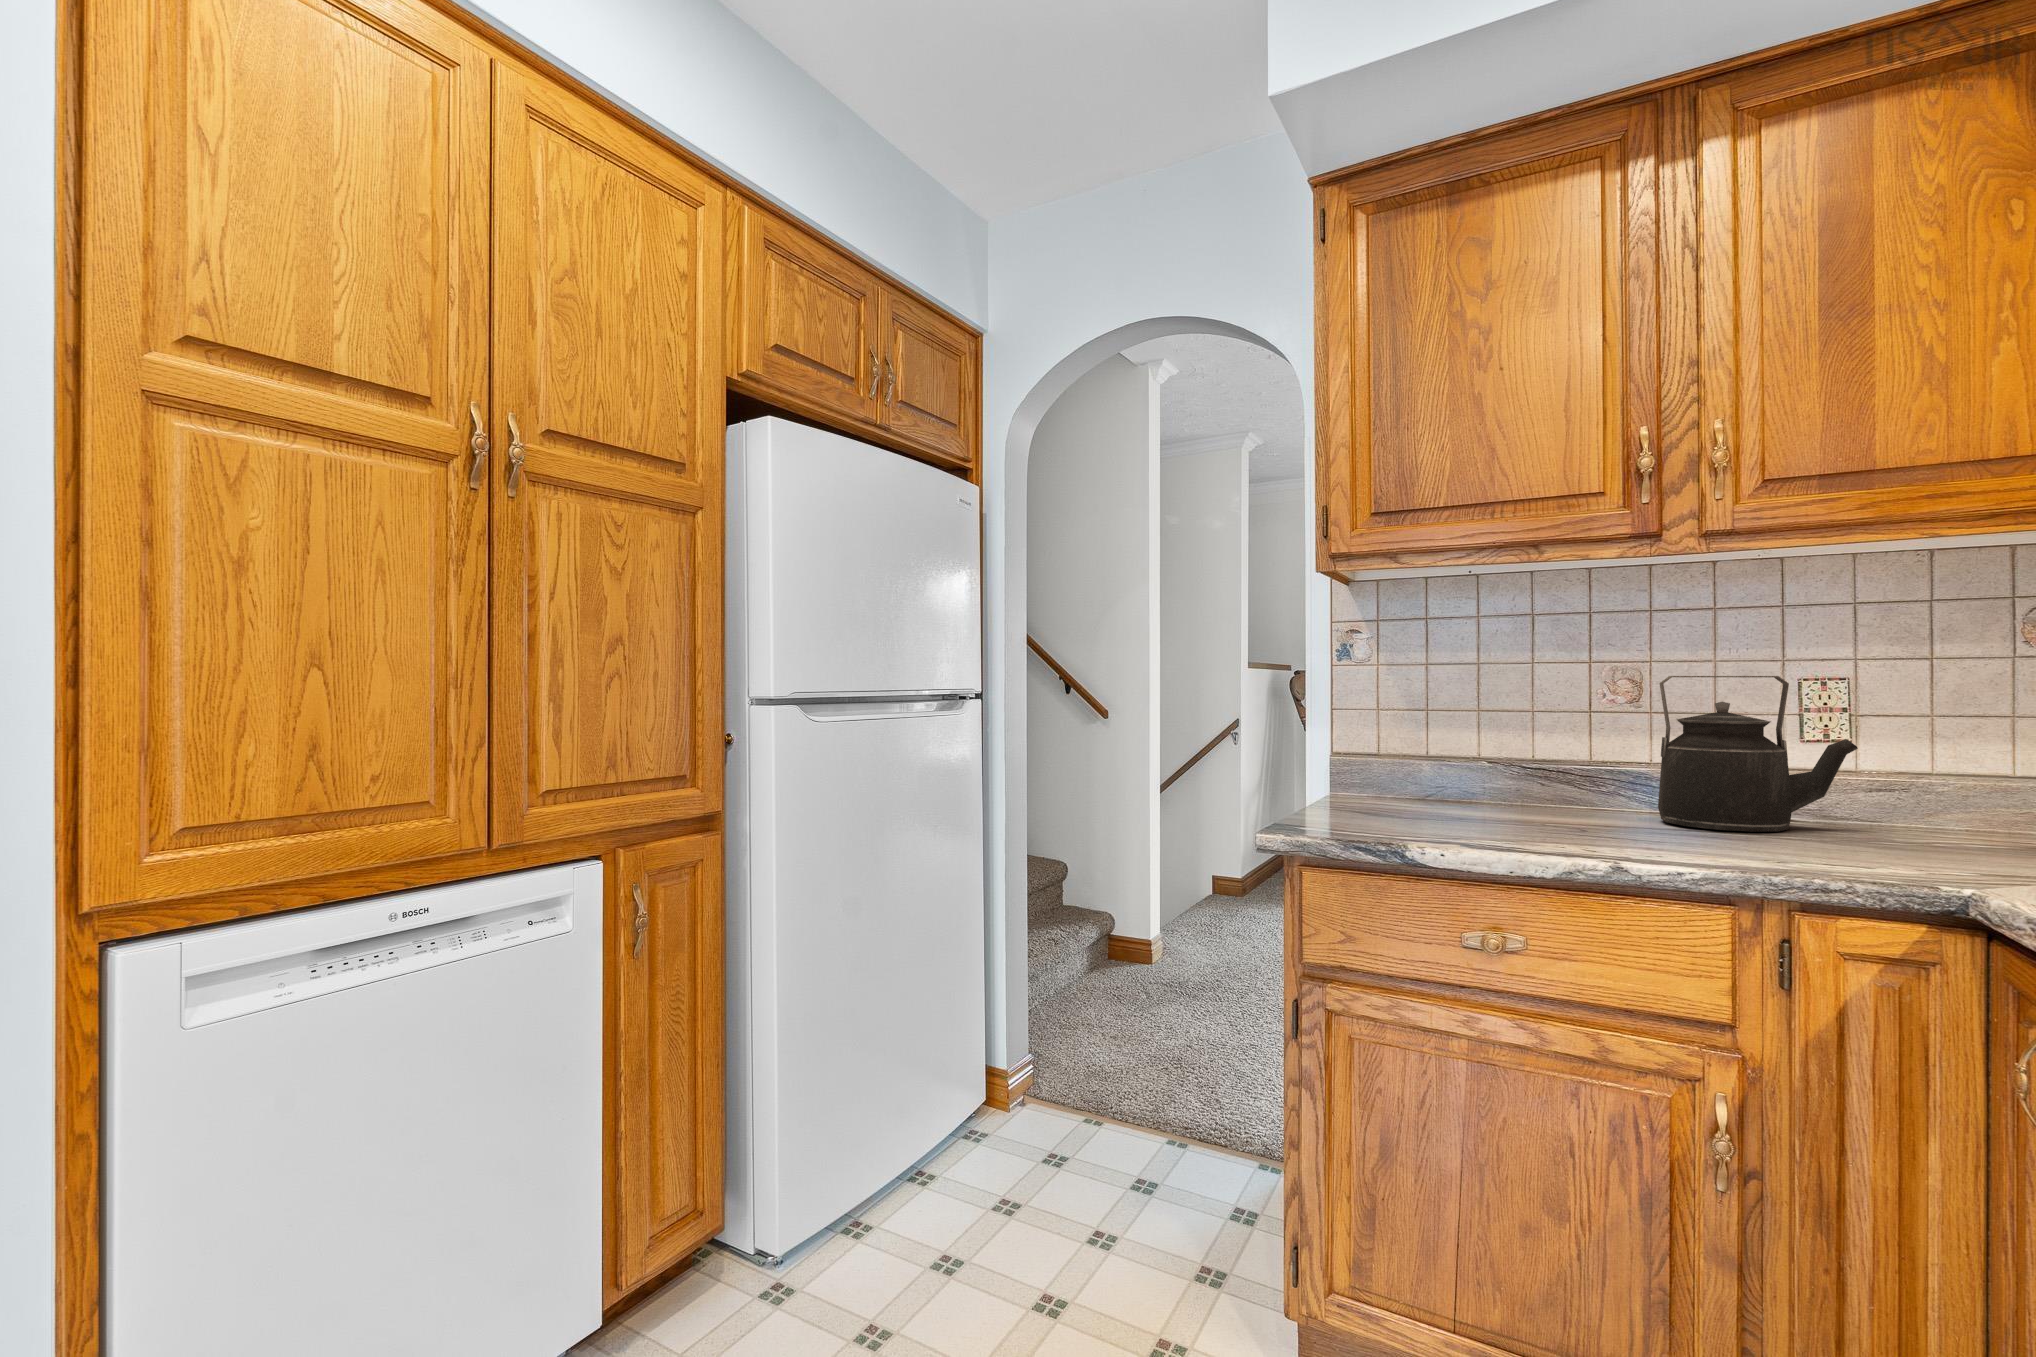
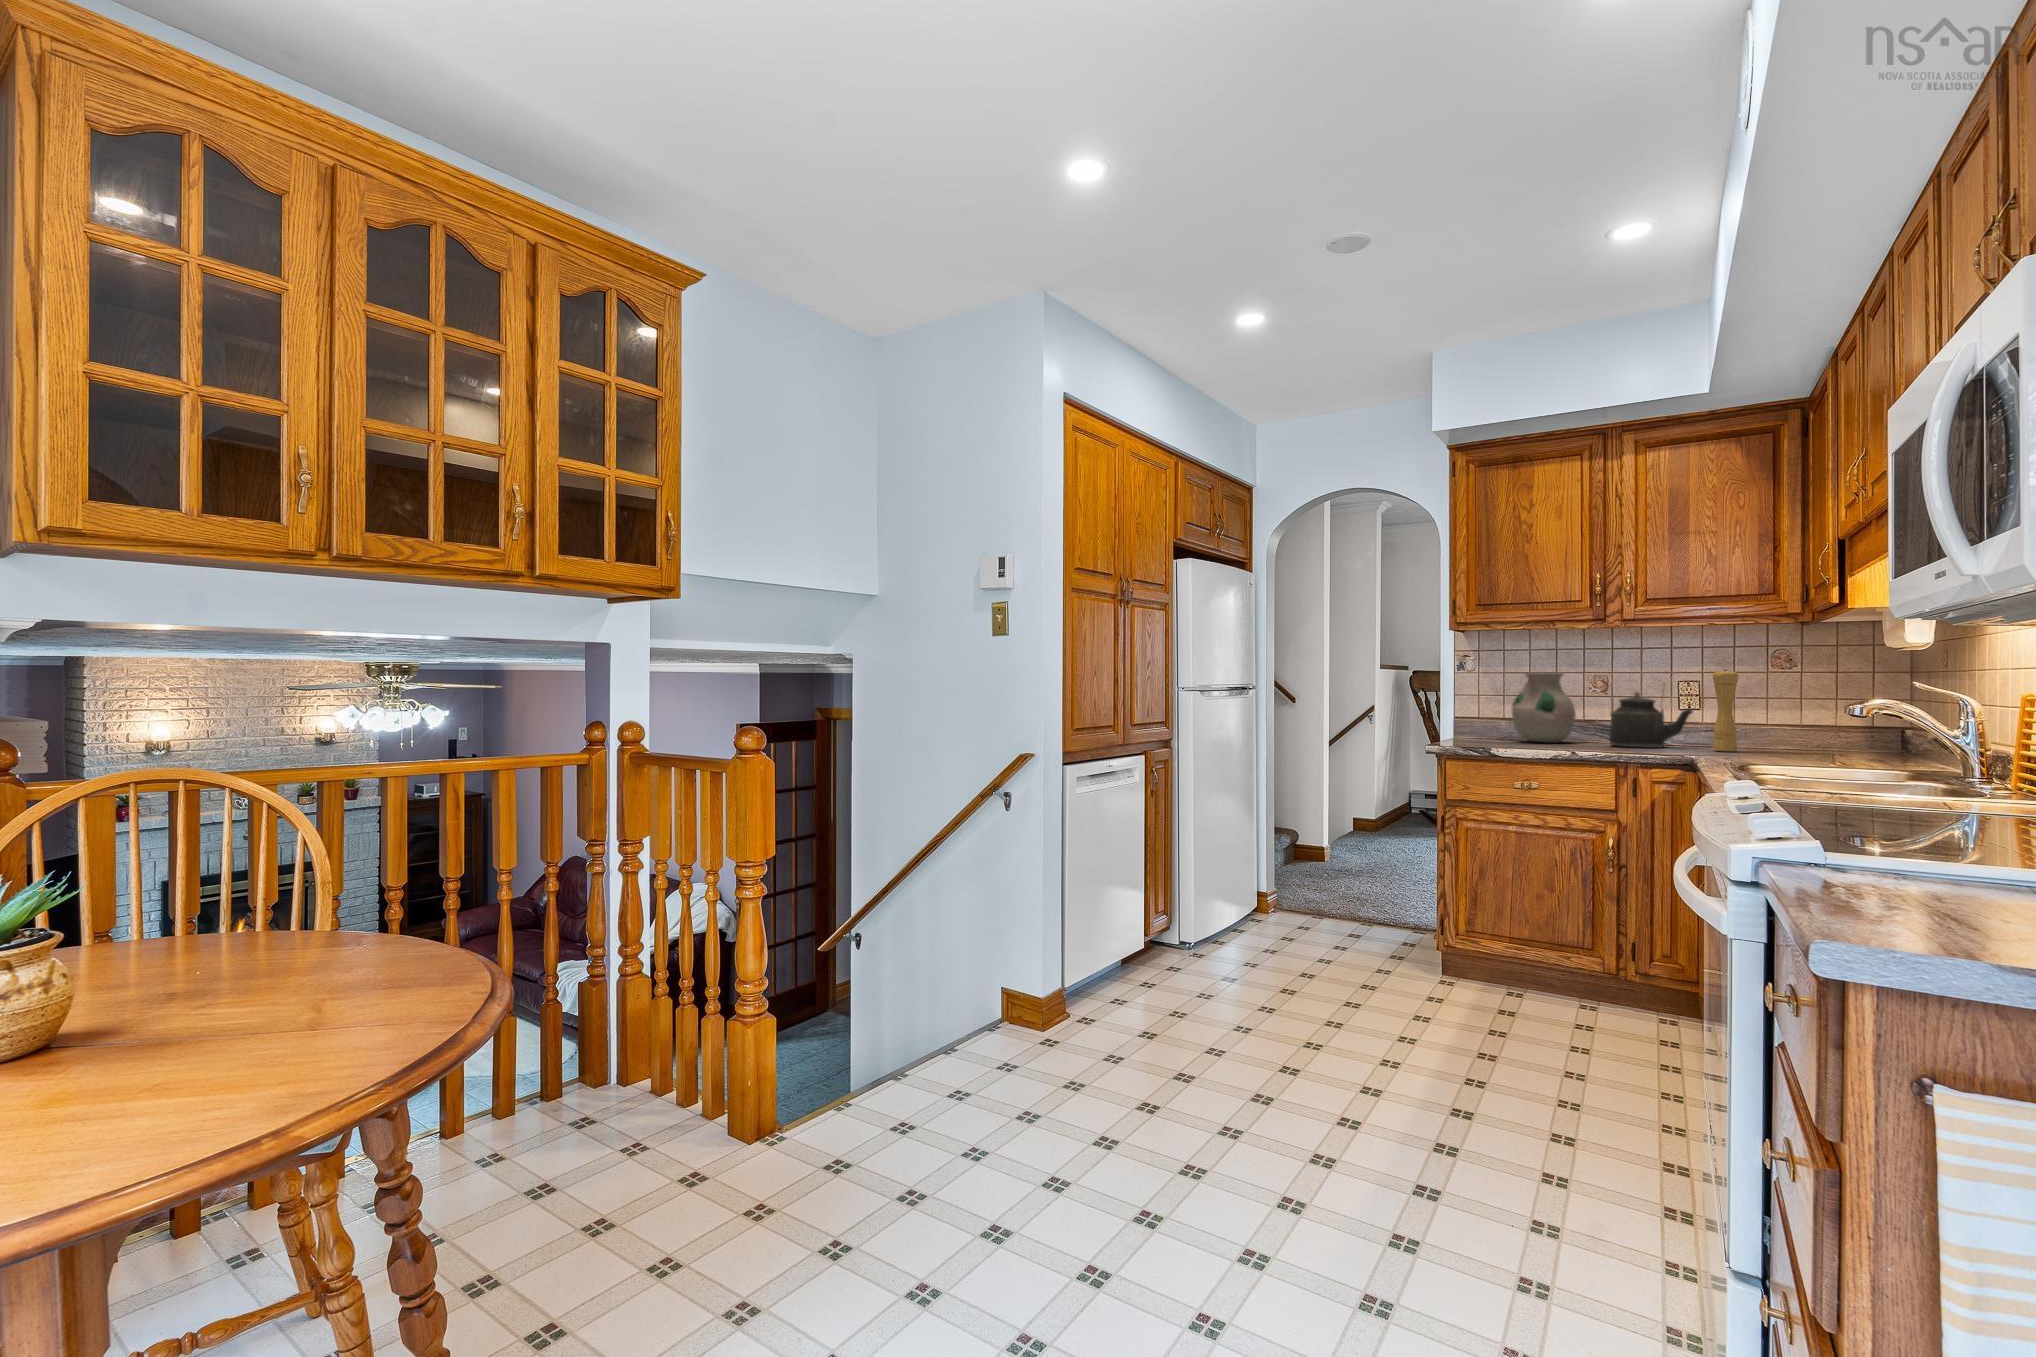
pepper mill: none [1932,647,2005,852] -> present [1713,670,1738,751]
vase: none [1445,661,1577,809] -> present [1512,672,1576,743]

